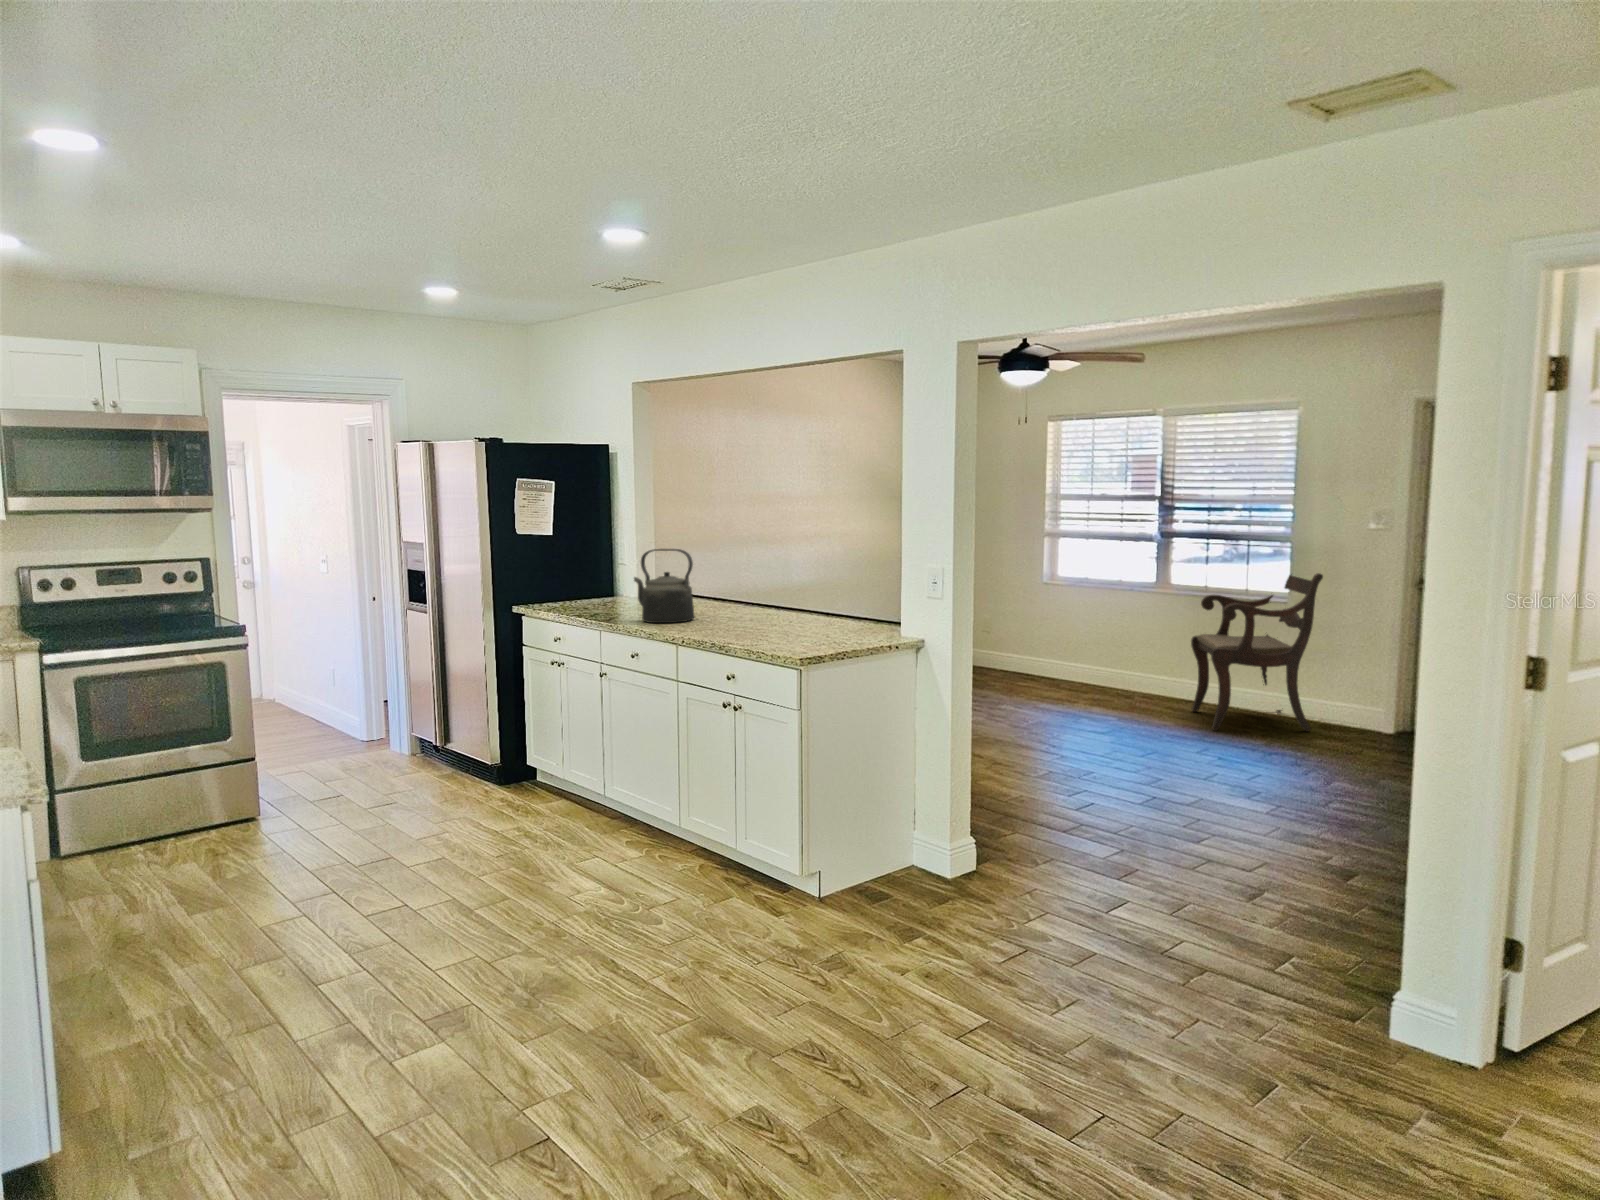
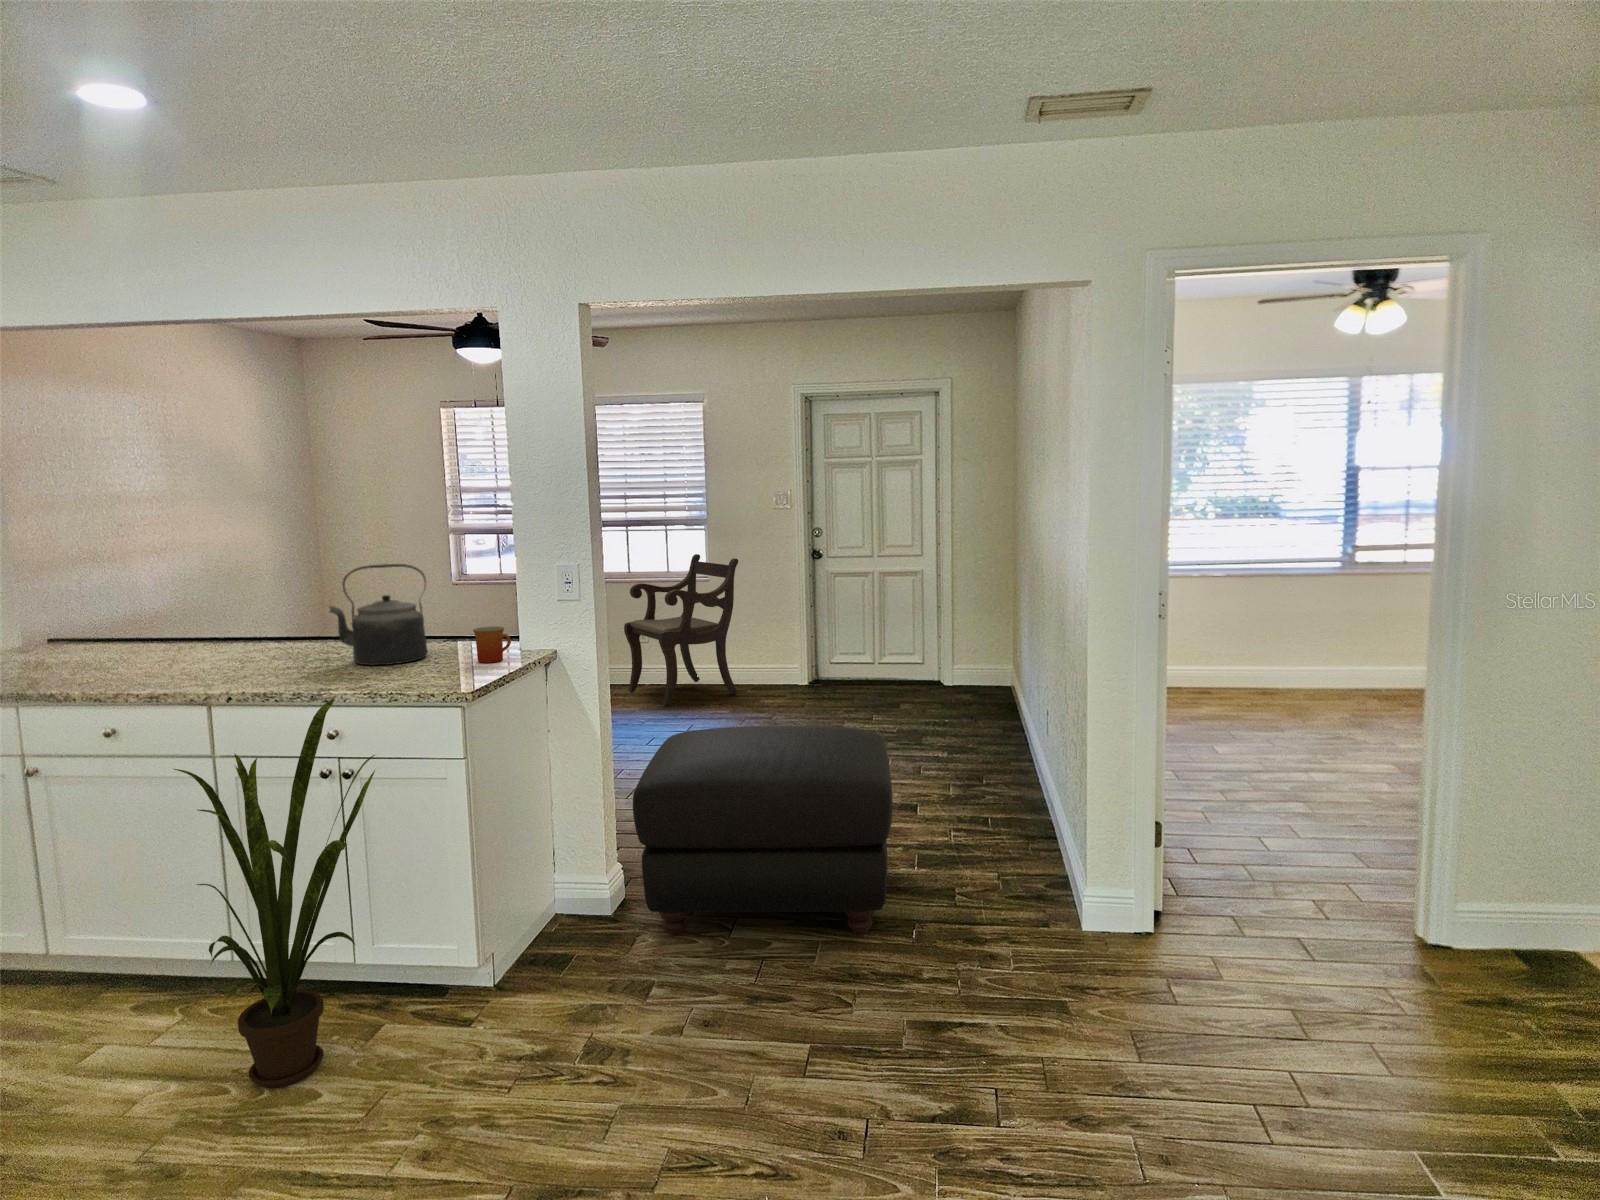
kettle: present [634,549,694,623] -> present [330,564,428,665]
mug: none [851,607,877,636] -> present [473,626,511,663]
house plant: none [609,646,742,912] -> present [174,699,375,1087]
ottoman: none [946,731,1261,966] -> present [633,726,893,936]

